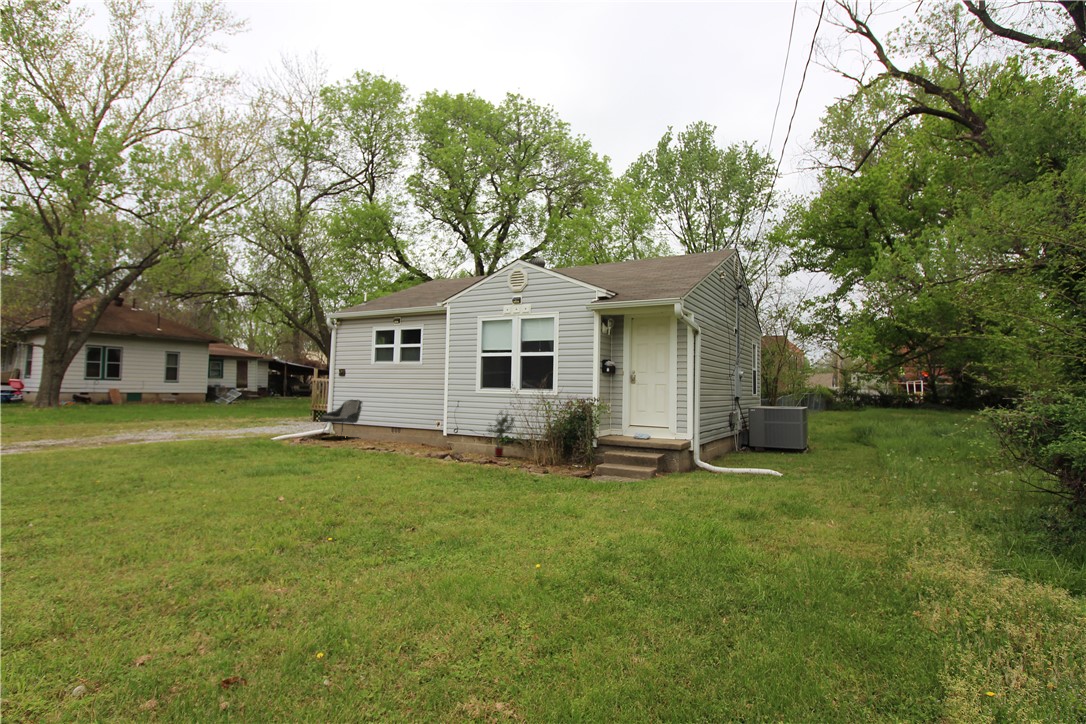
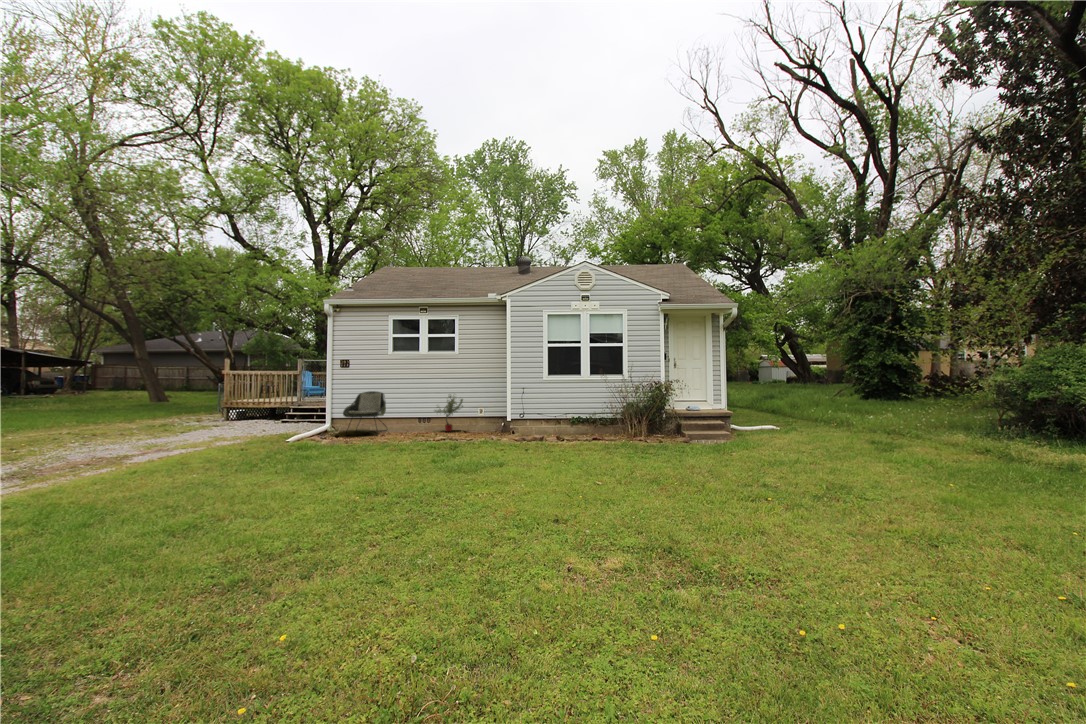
potted tree: present [487,412,515,457] -> present [435,396,463,432]

